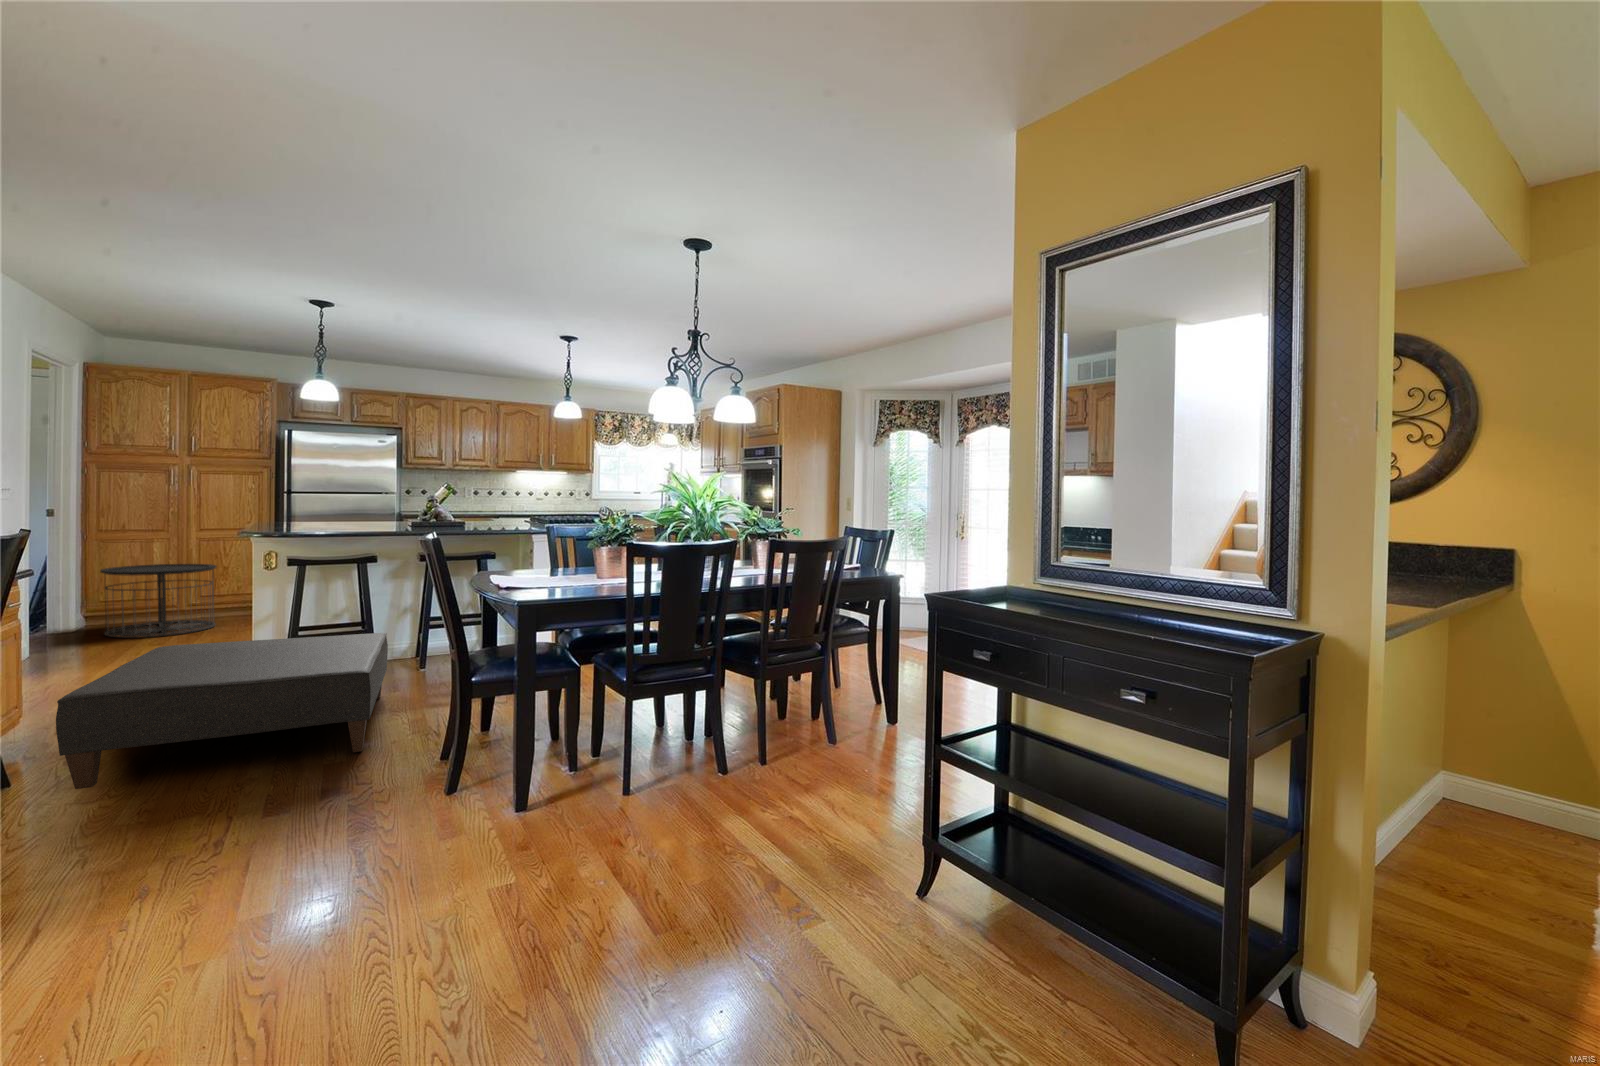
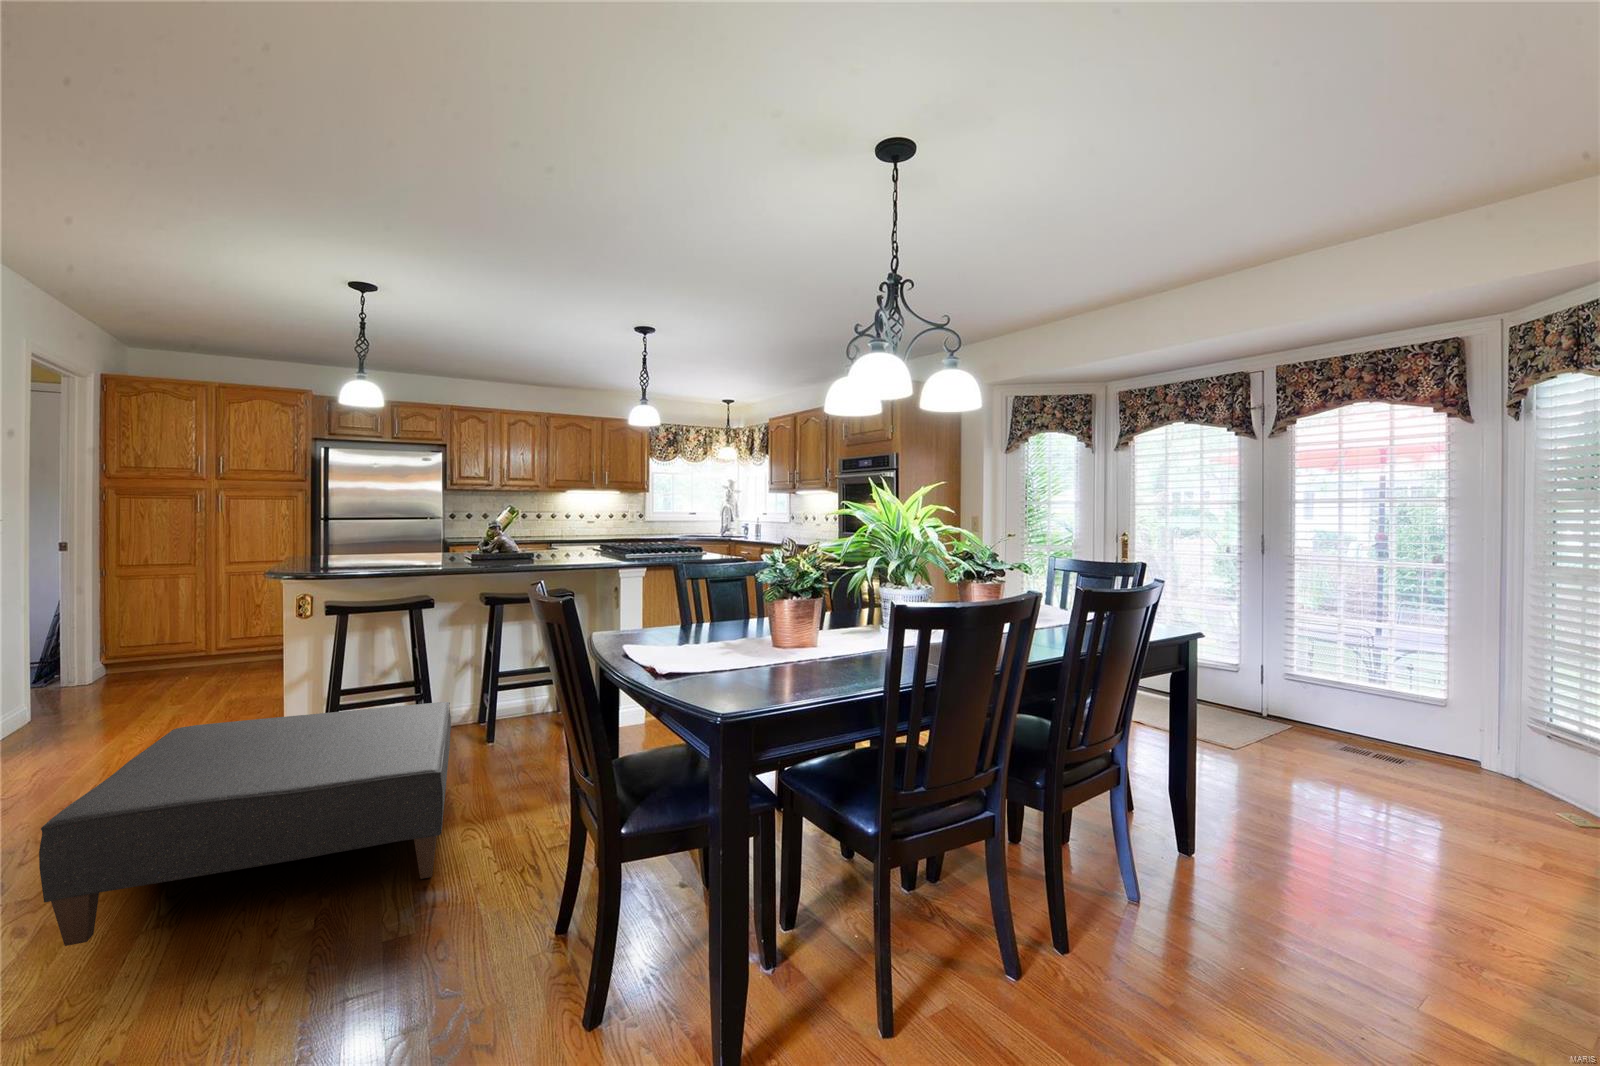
side table: present [100,564,216,638] -> none [116,605,245,695]

